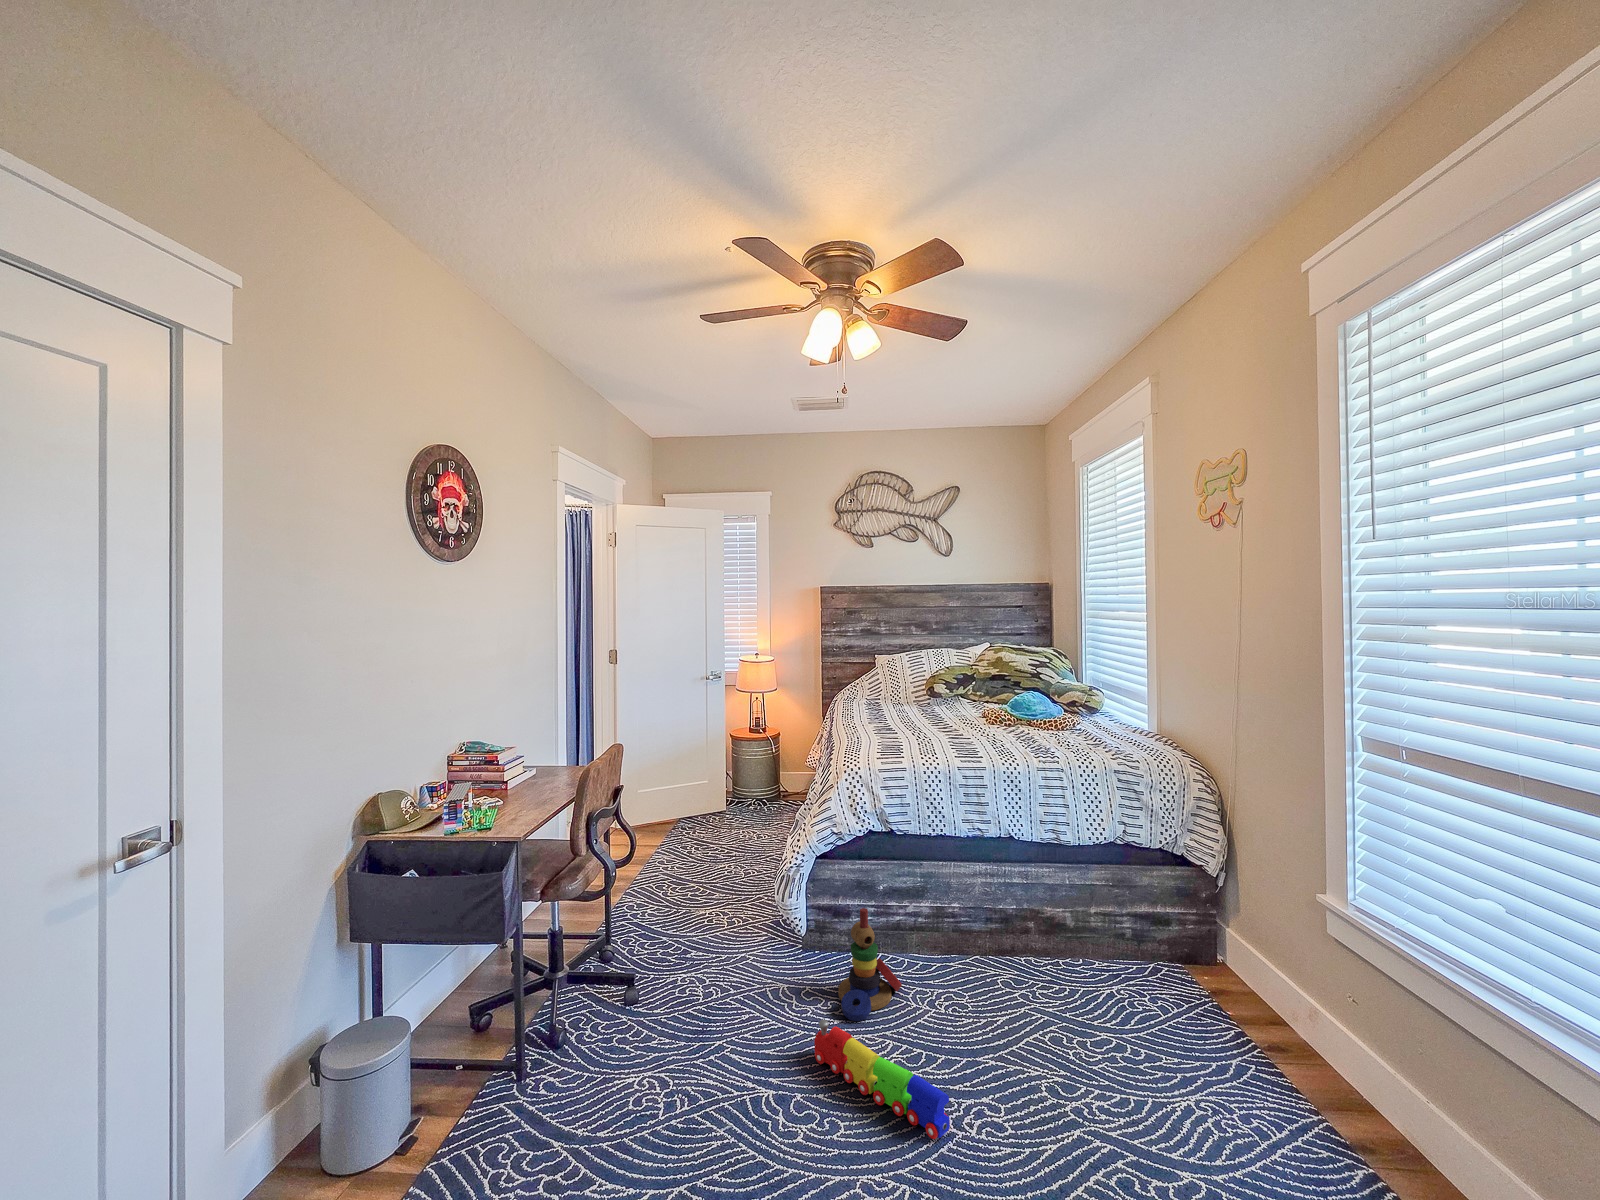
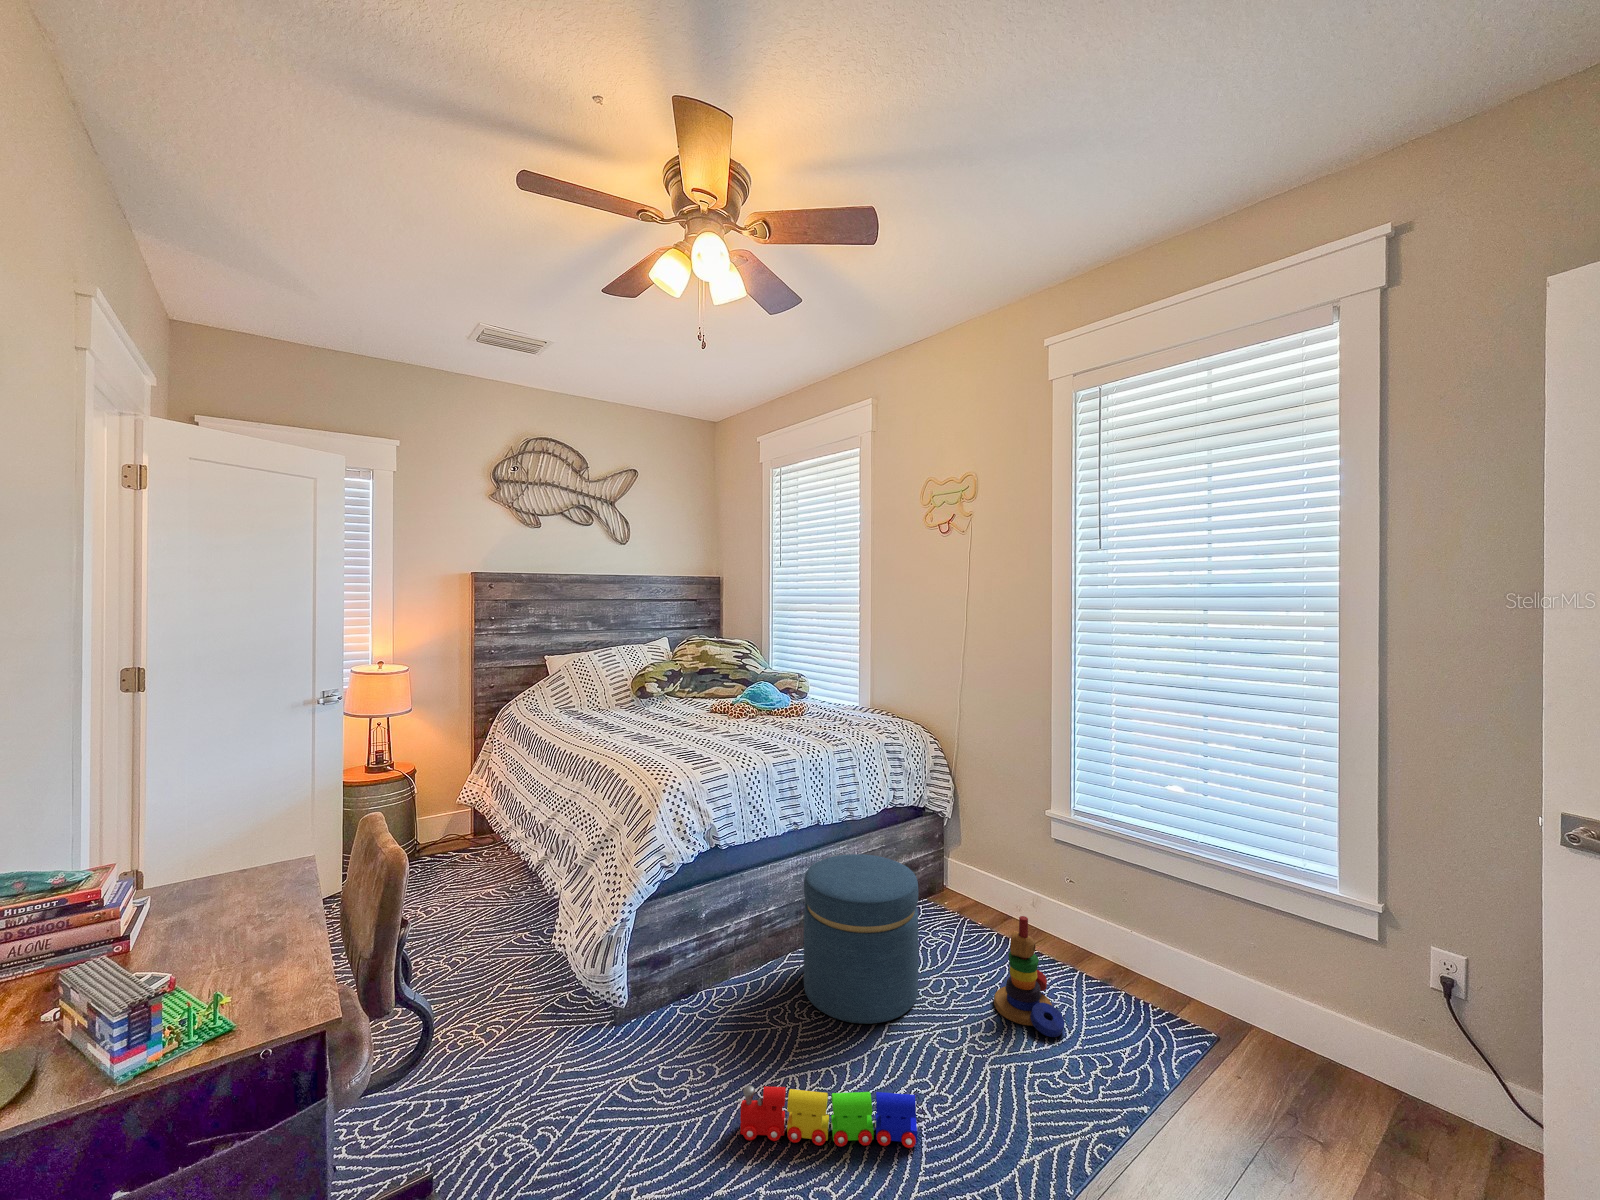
ottoman: none [956,871,1079,1047] -> present [804,854,919,1024]
stacking toy: present [838,908,902,1021] -> present [994,916,1065,1037]

